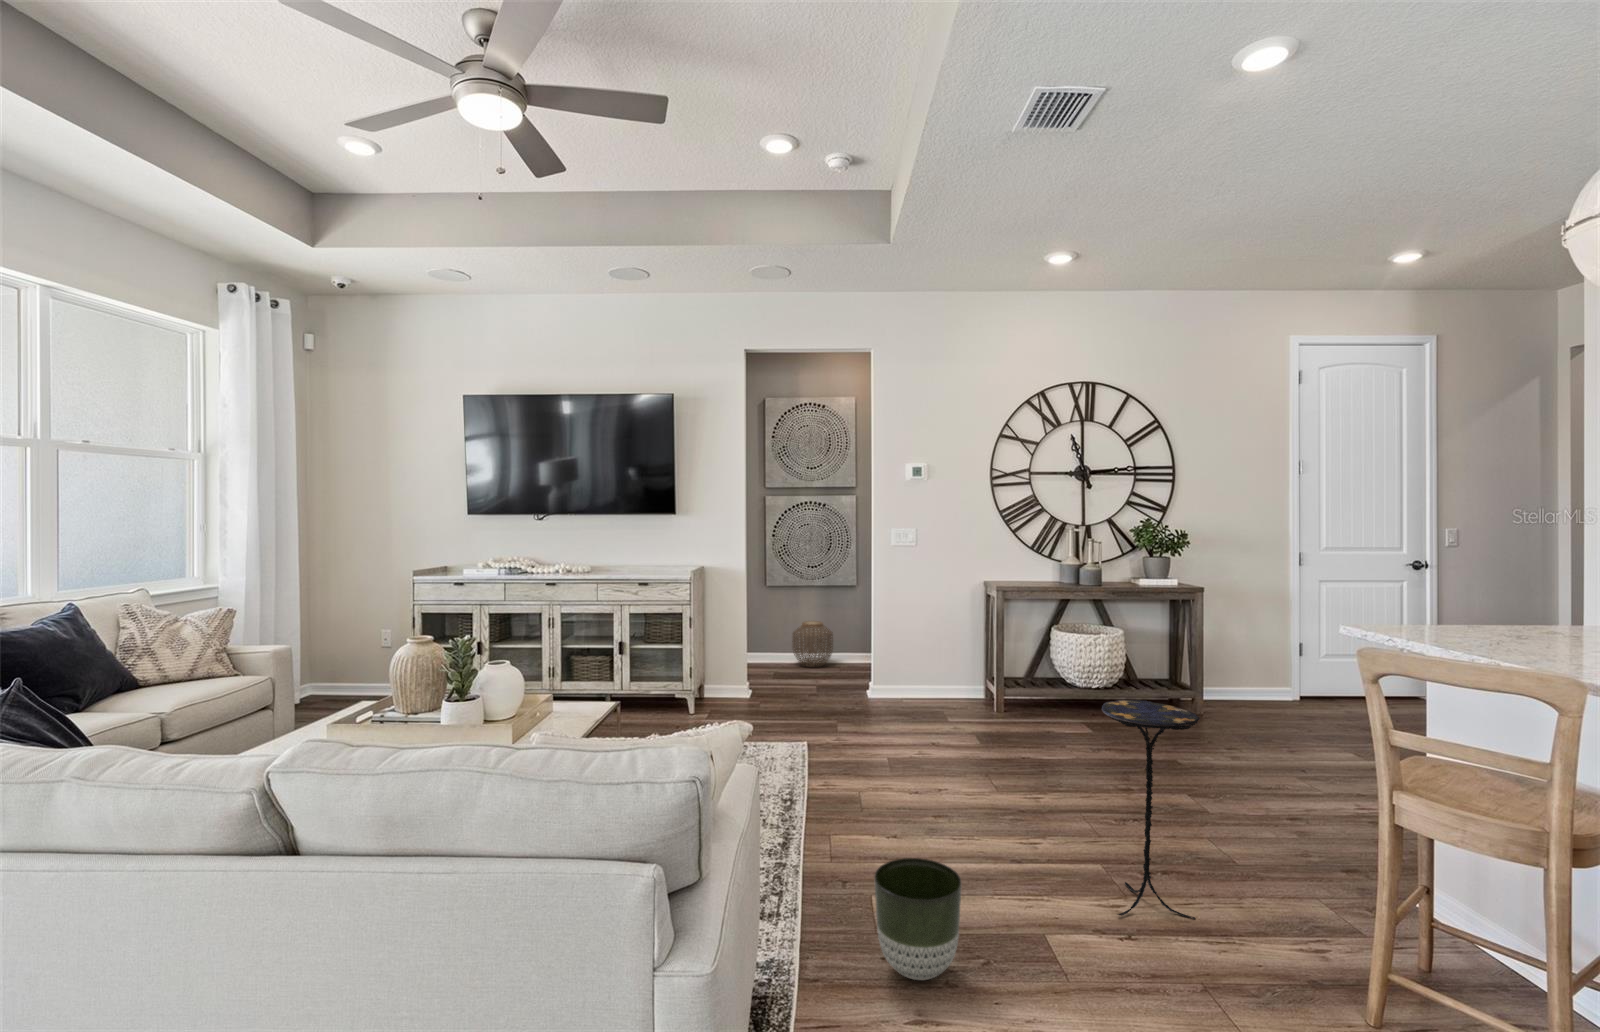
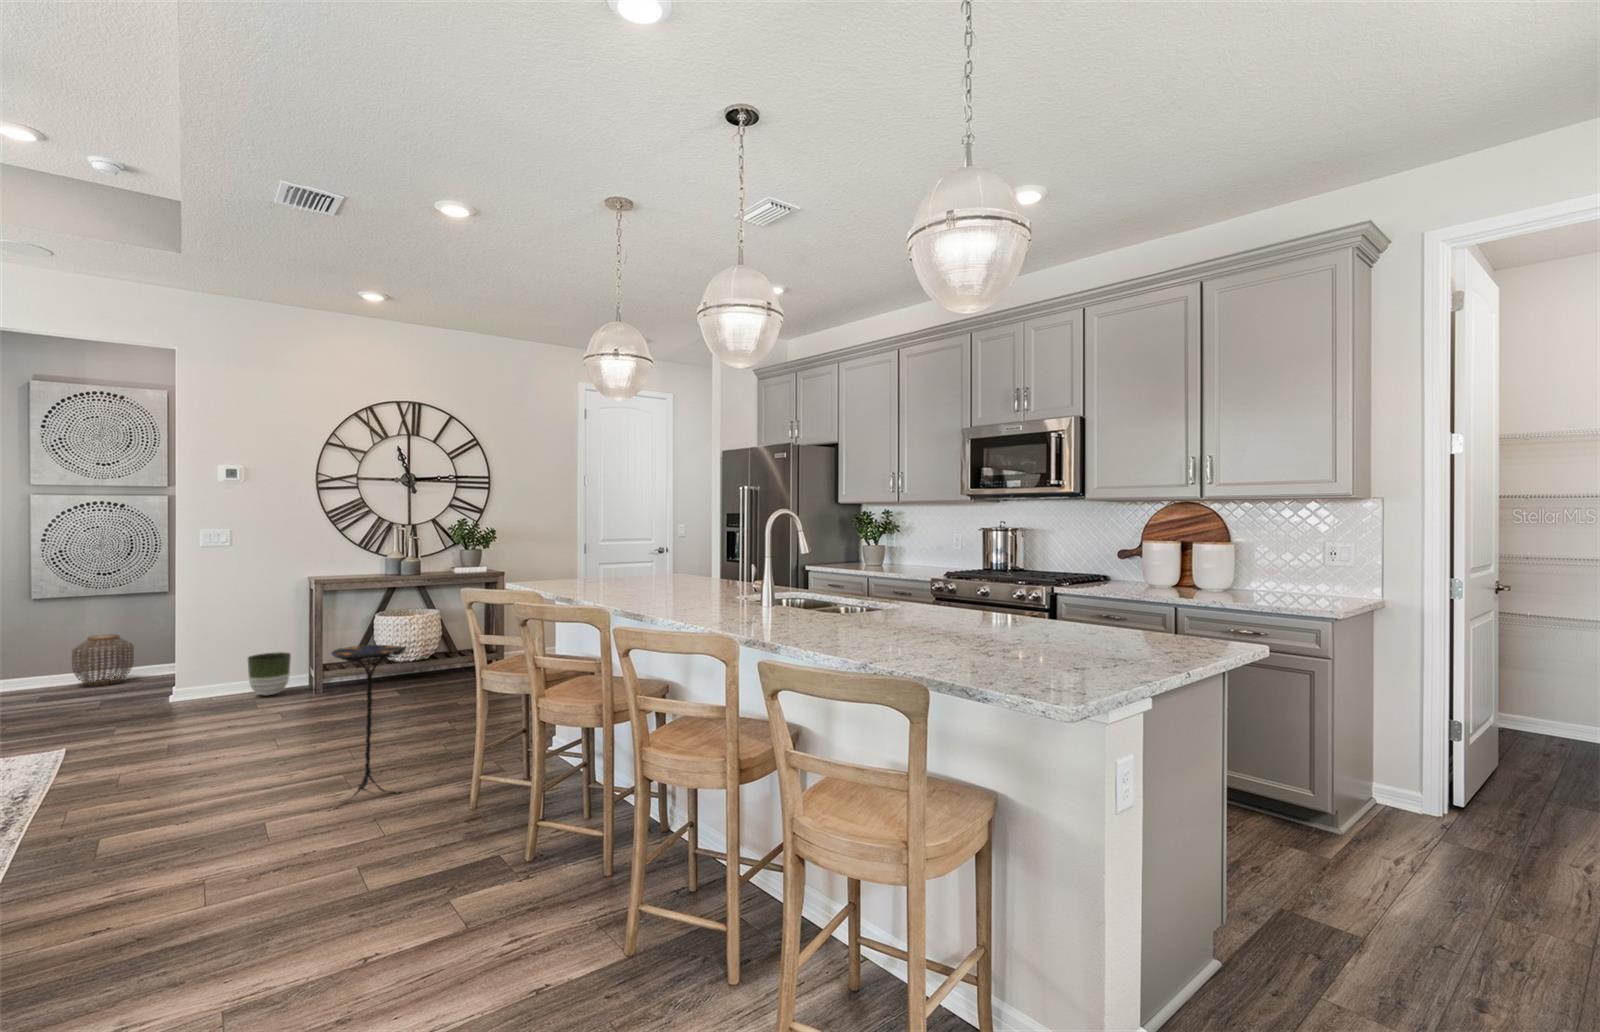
planter: present [874,858,961,980] -> present [248,652,291,696]

